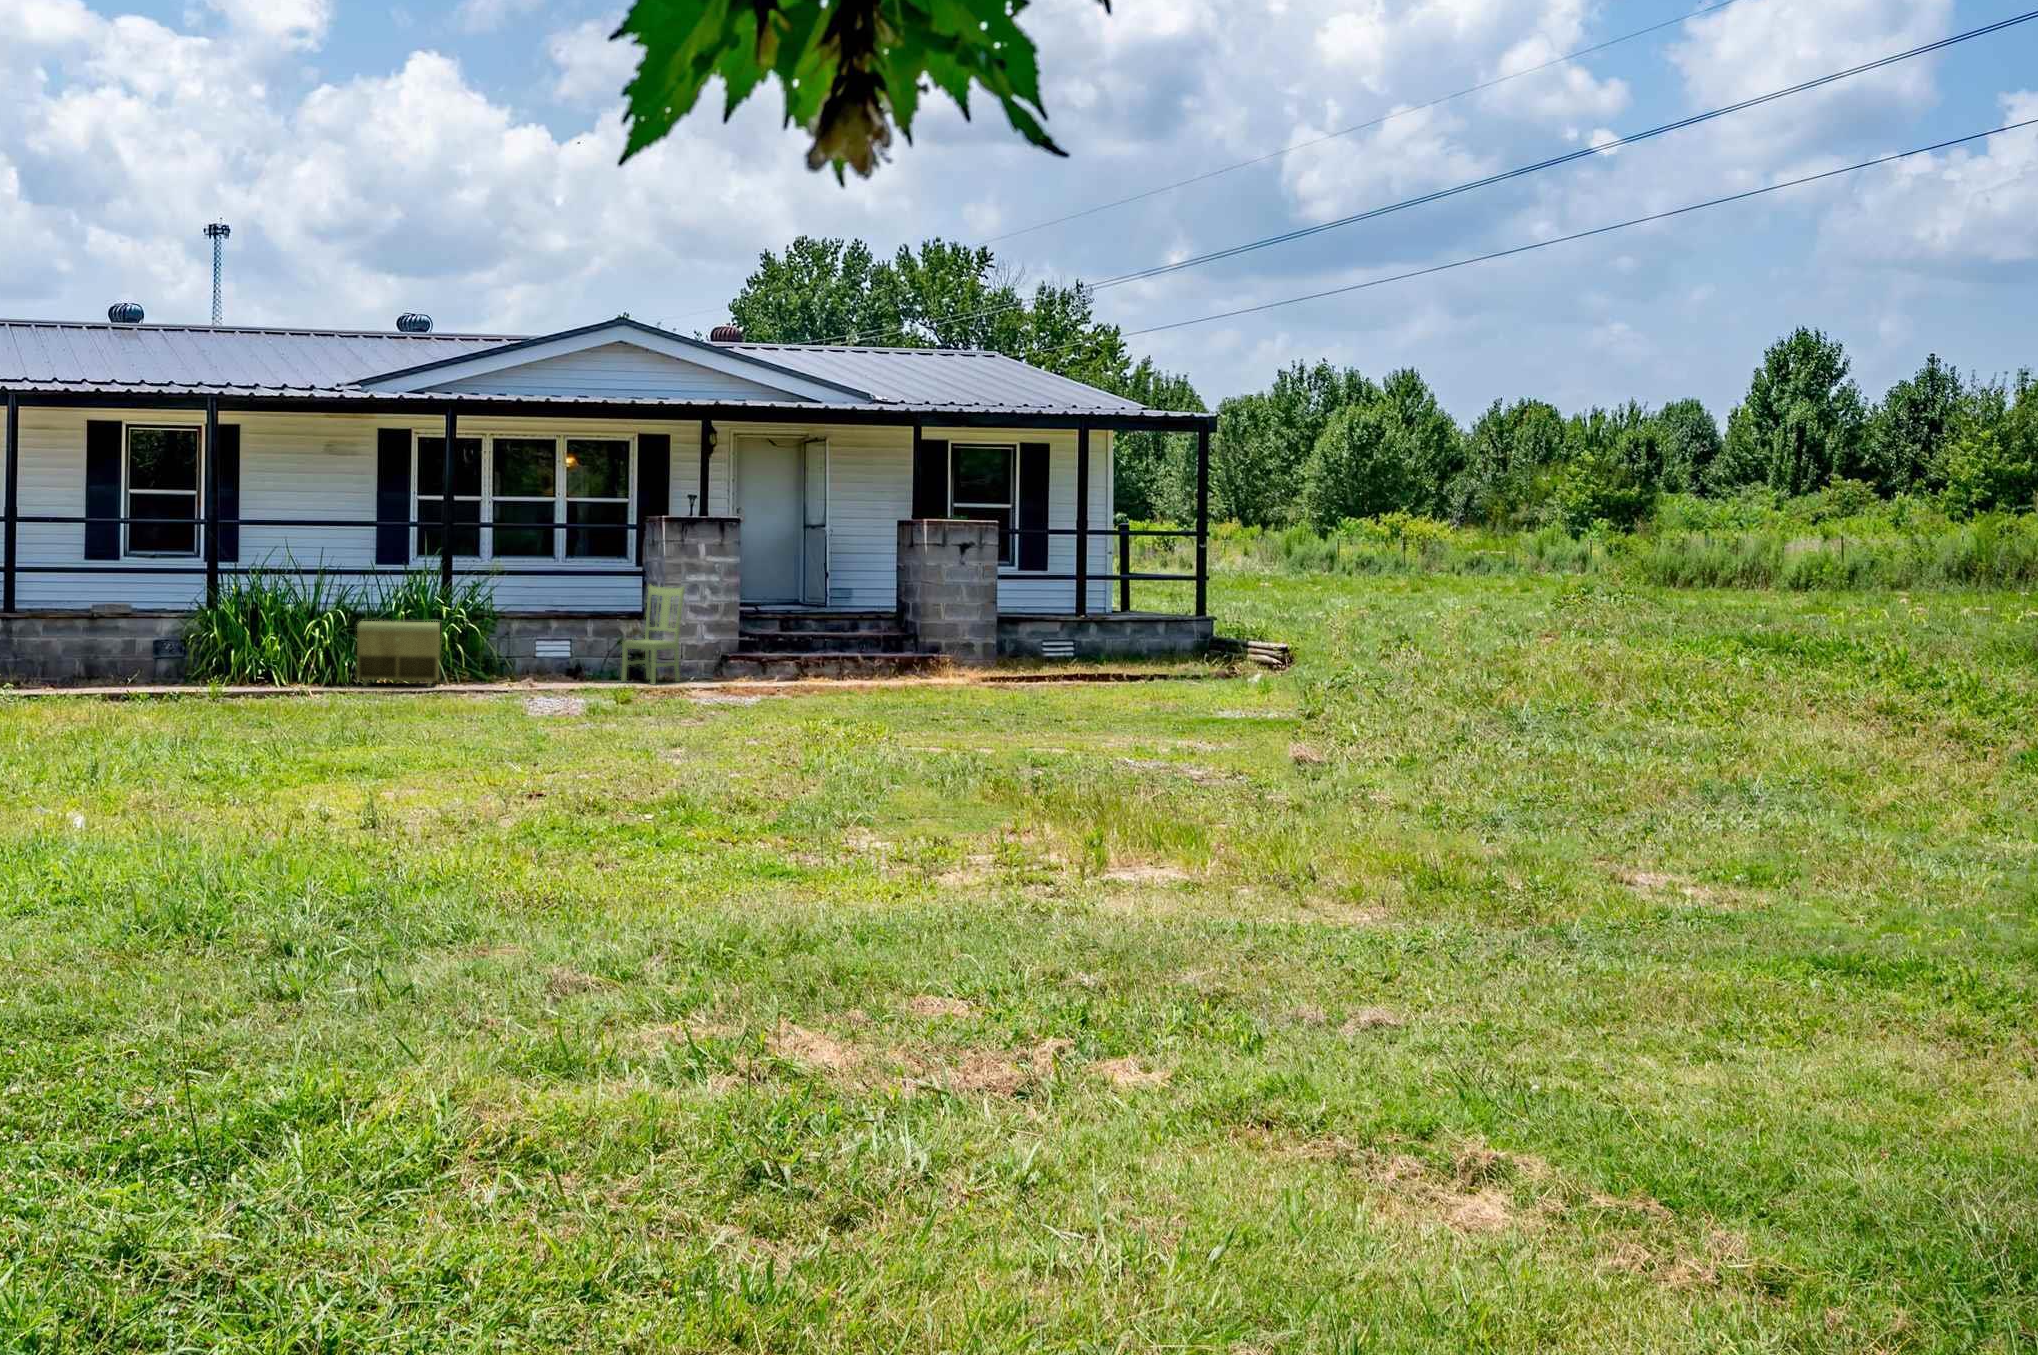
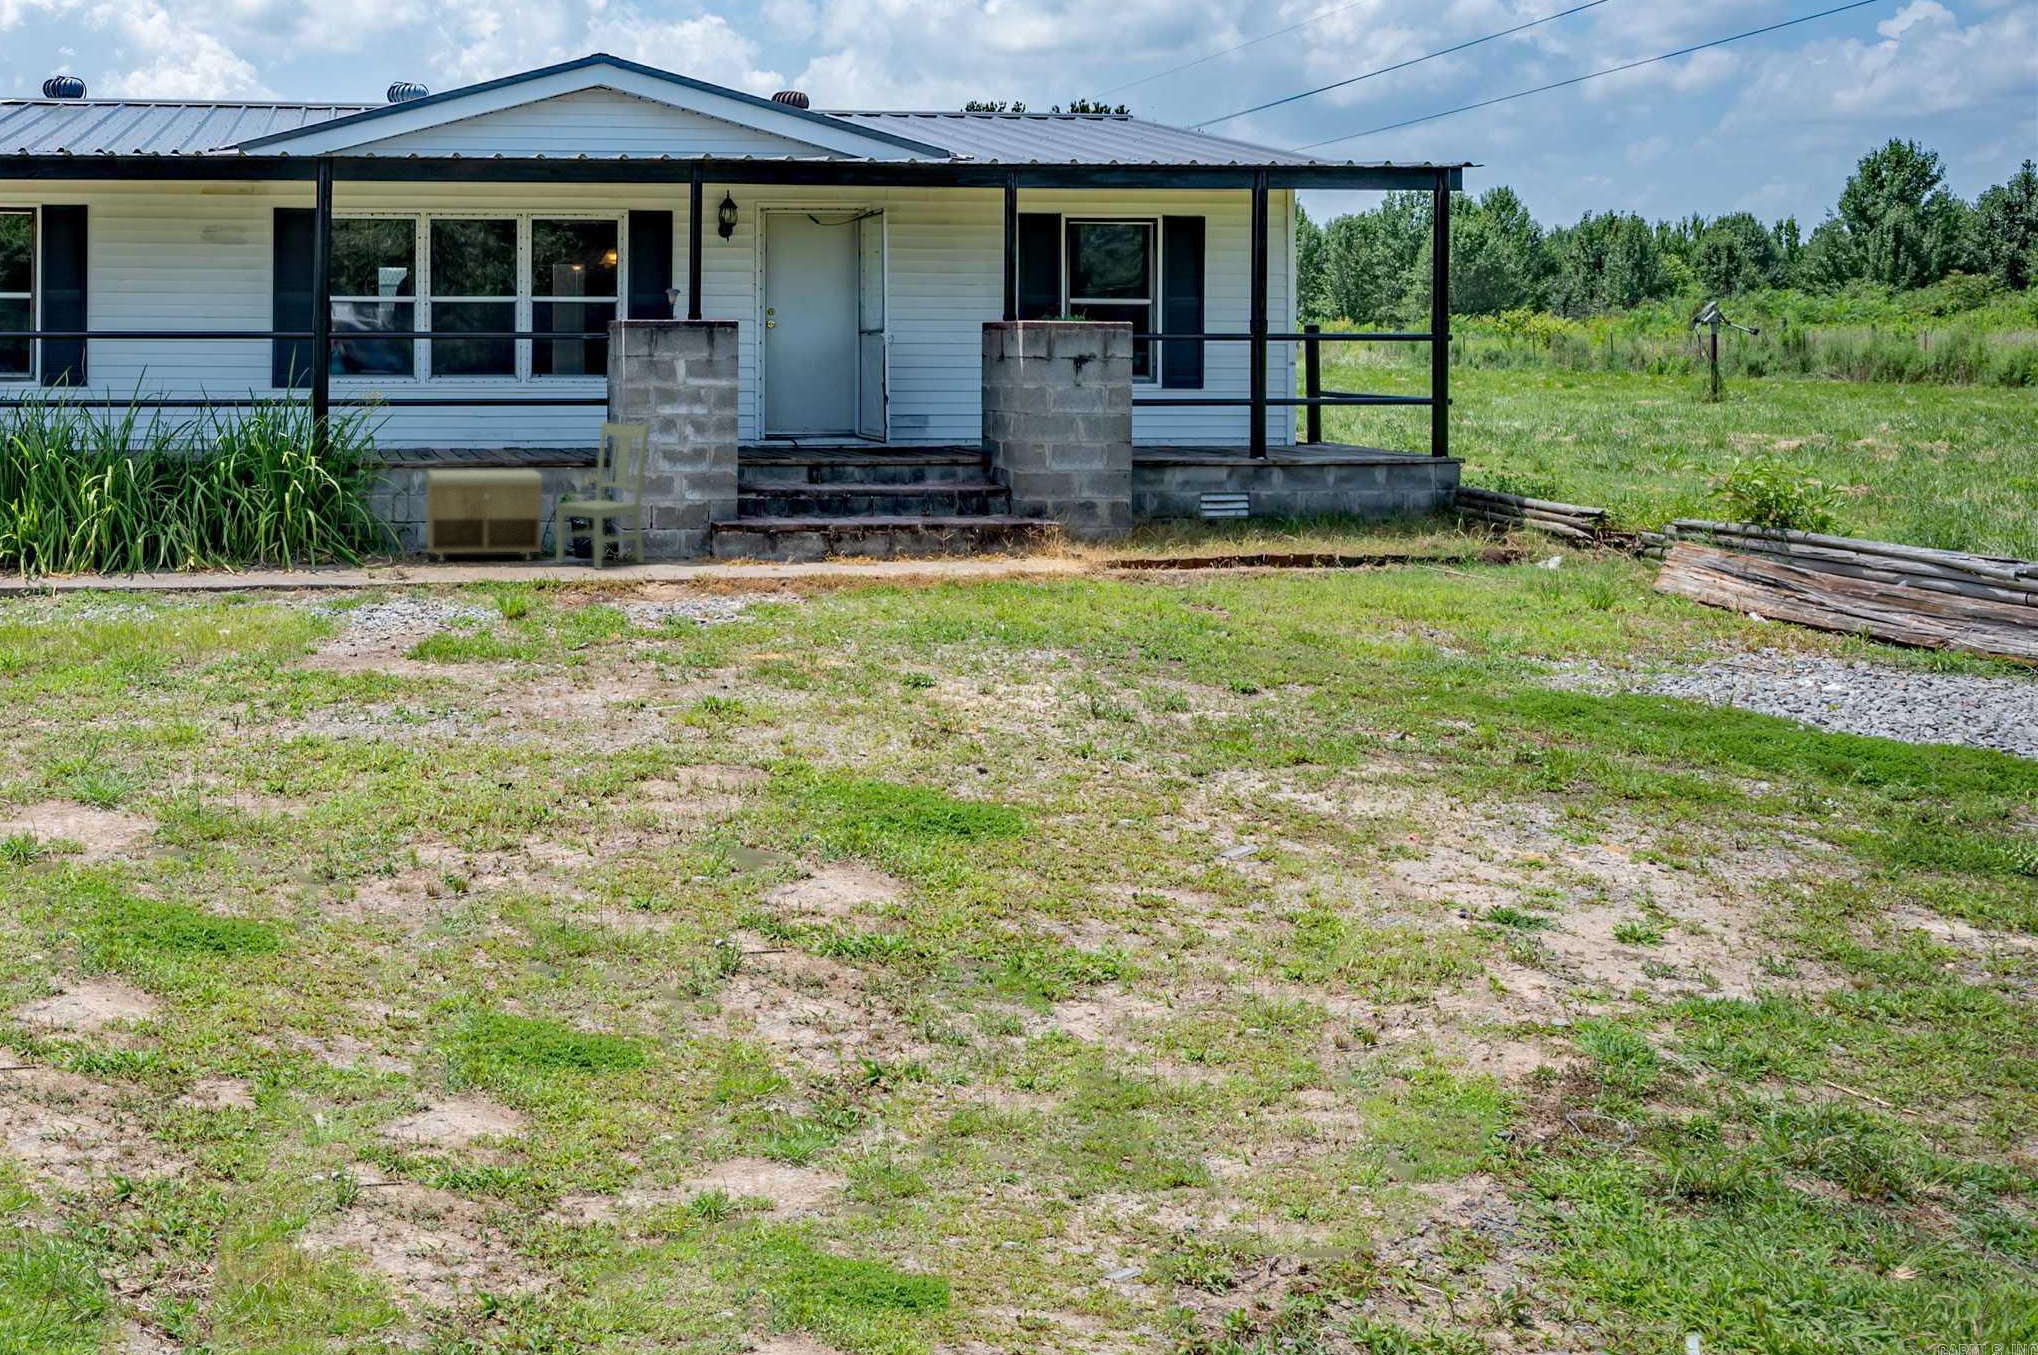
storage bench: present [357,621,440,686] -> present [427,470,542,560]

